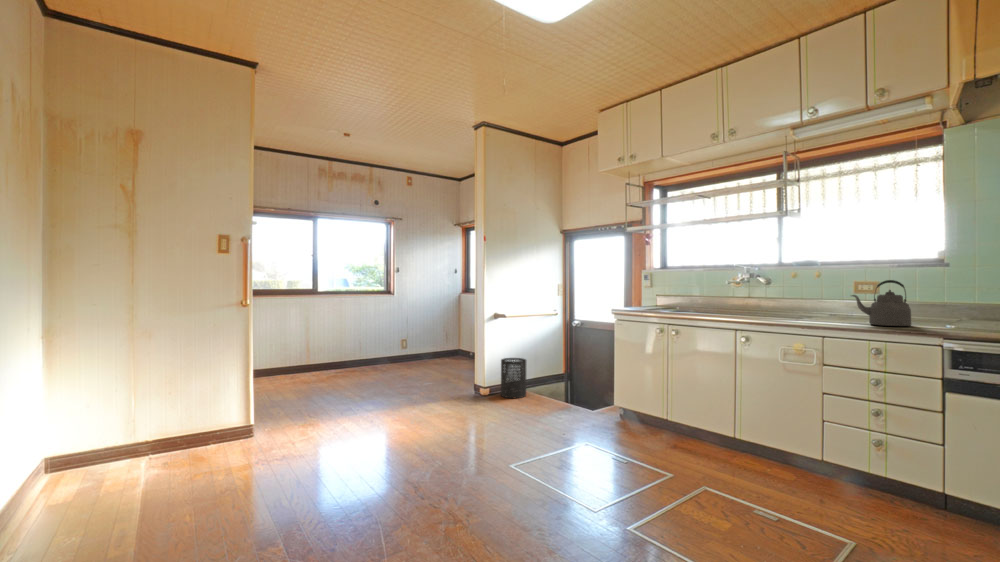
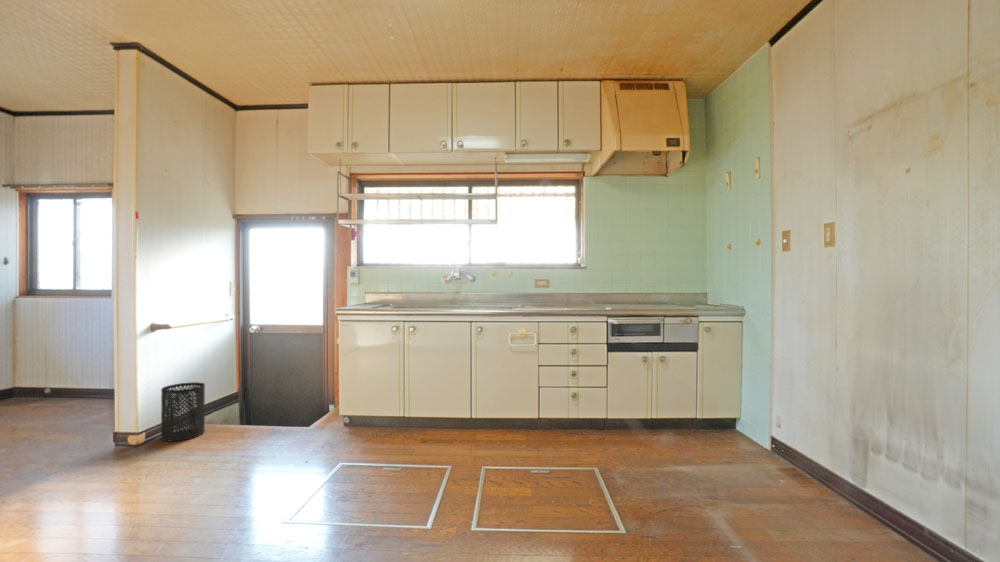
kettle: present [852,280,911,326] -> none [555,278,587,310]

